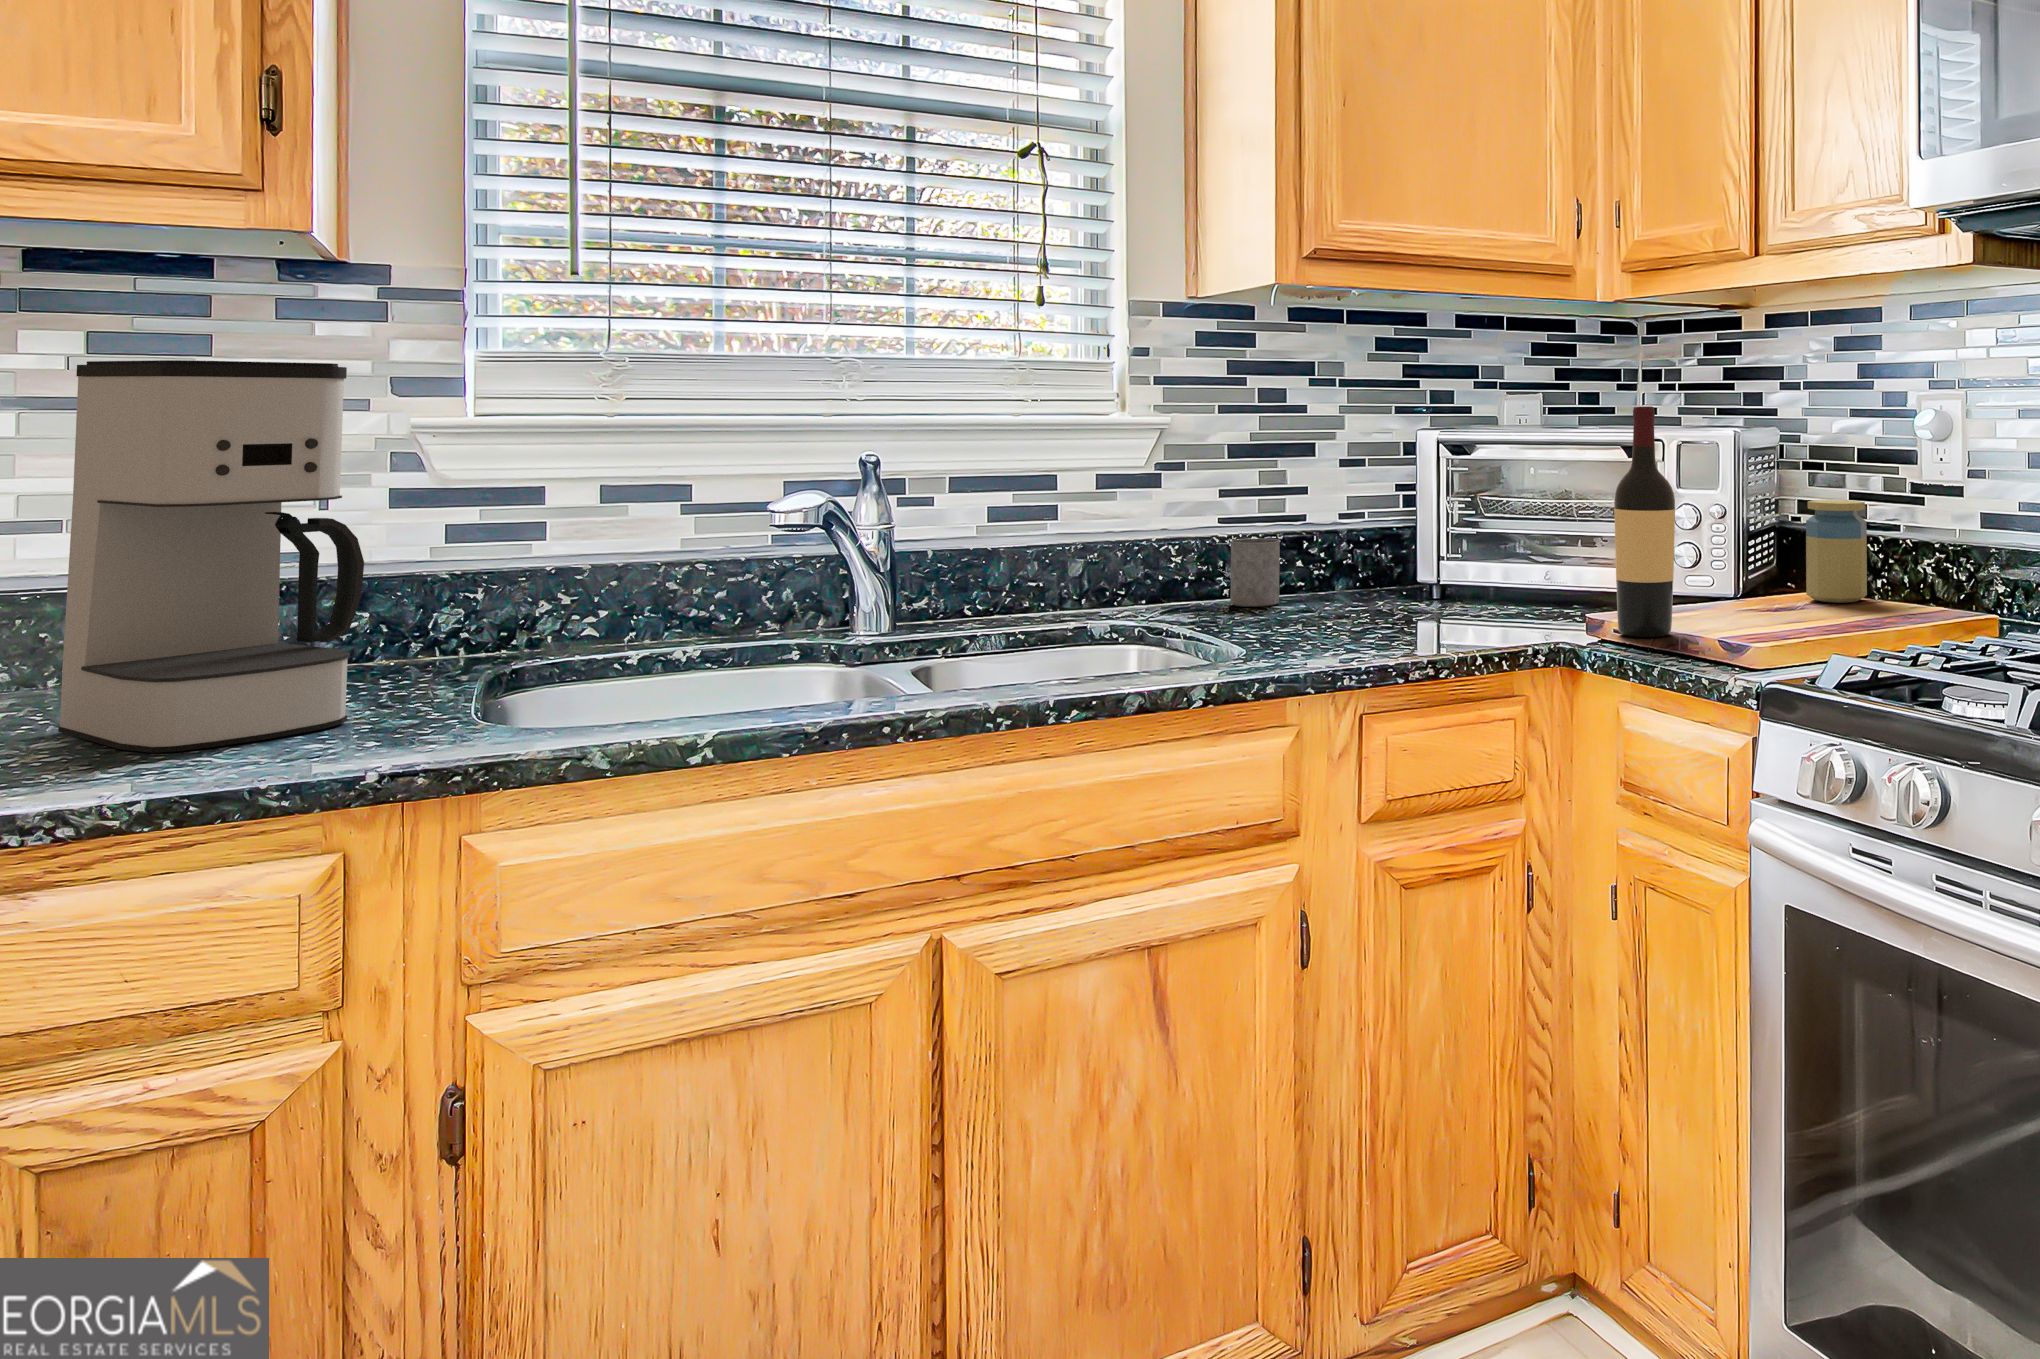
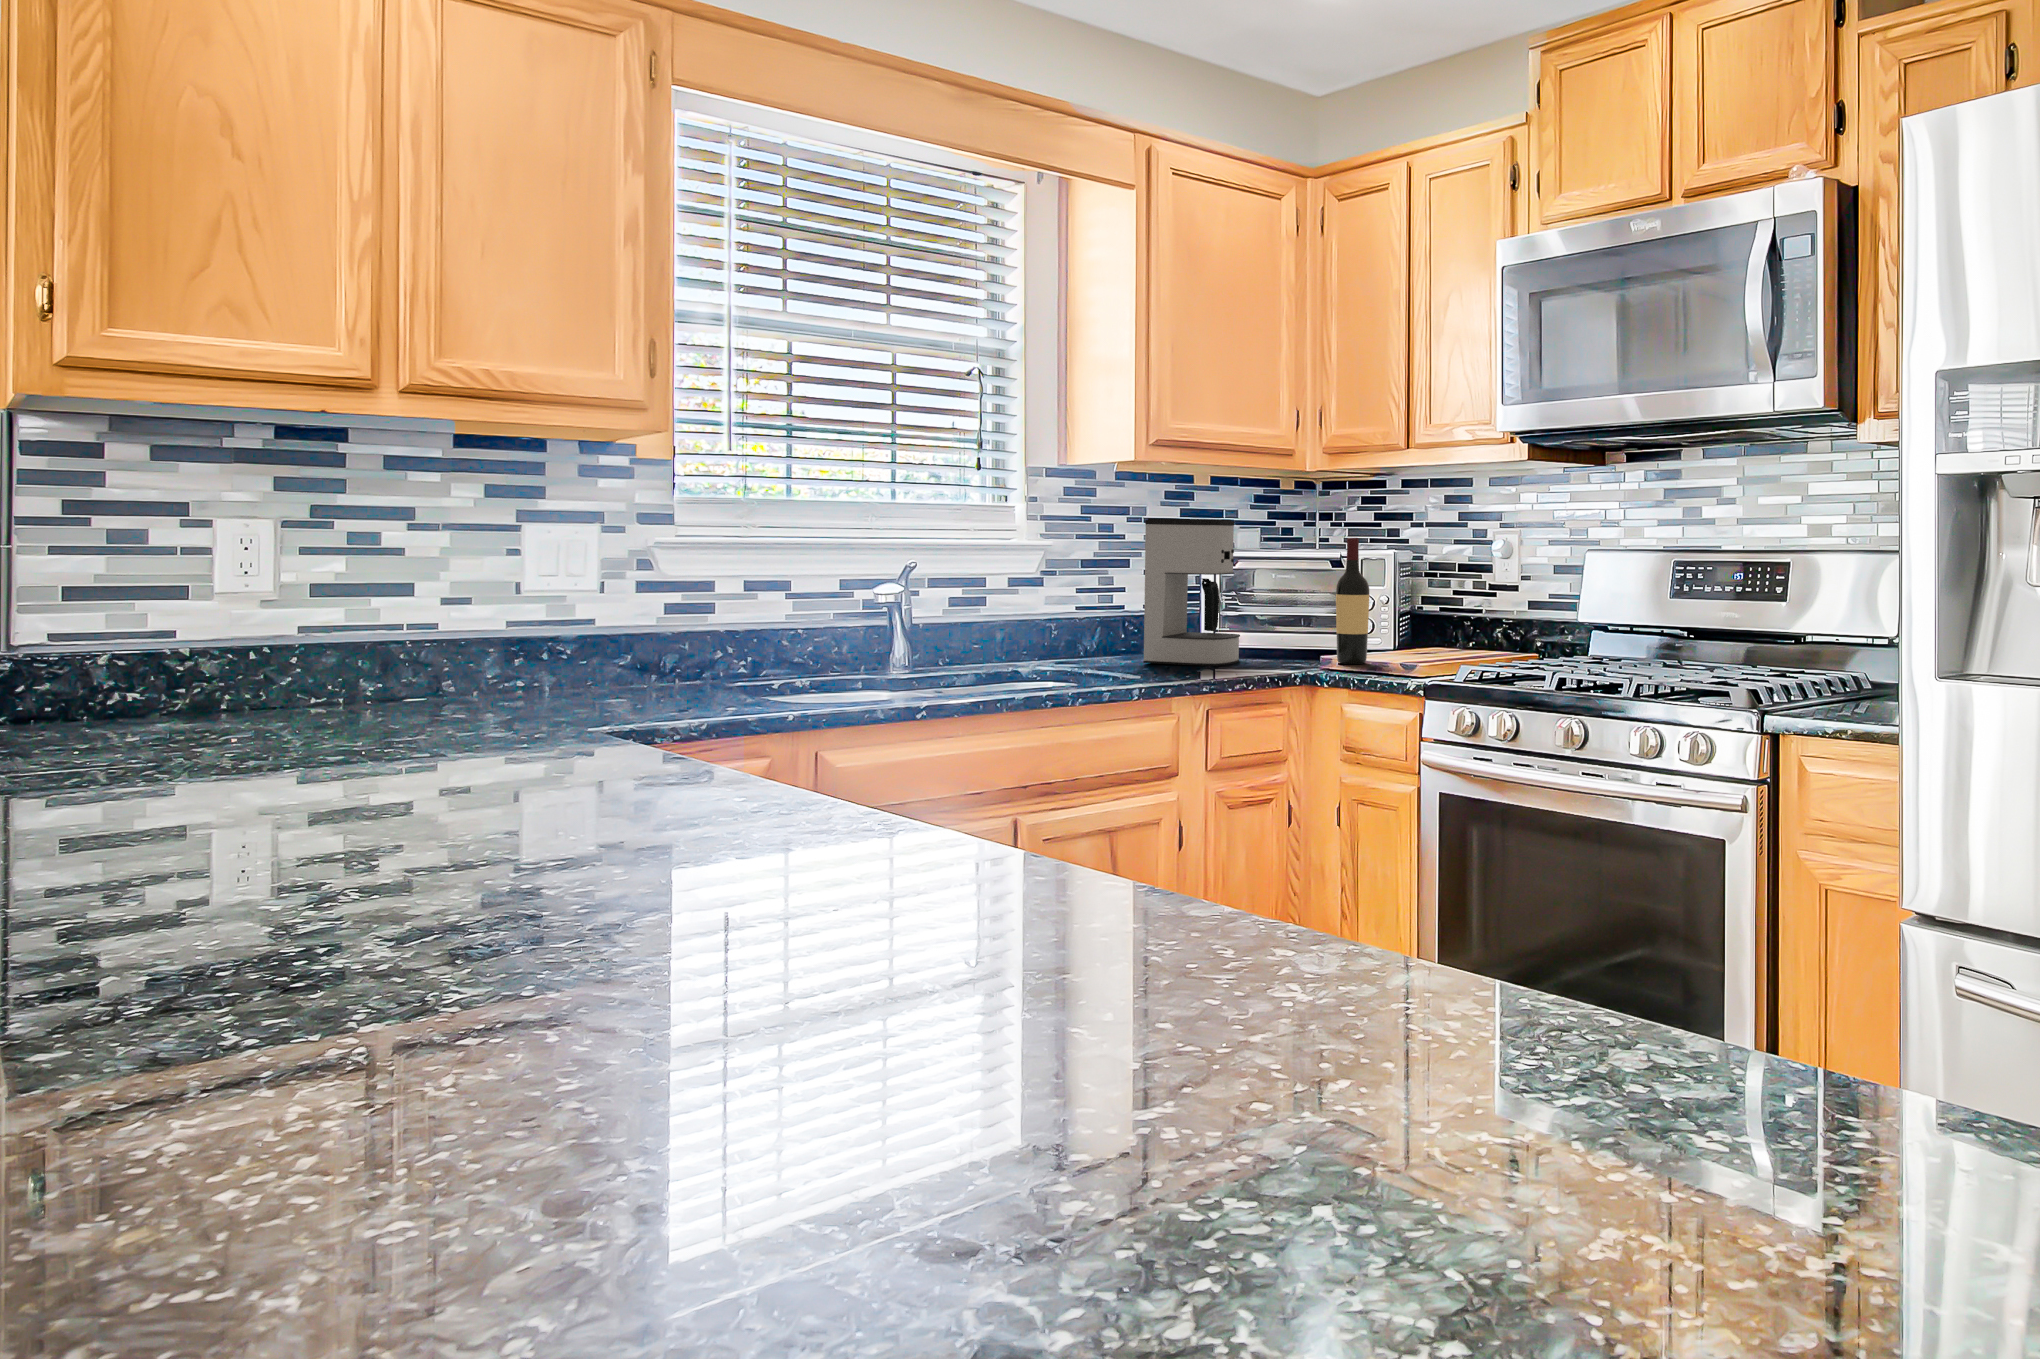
coffee maker: present [58,360,364,753] -> present [1143,518,1240,666]
jar: present [1806,500,1867,603] -> none [1429,593,1464,651]
mug: present [1216,538,1281,607] -> none [1069,617,1116,657]

